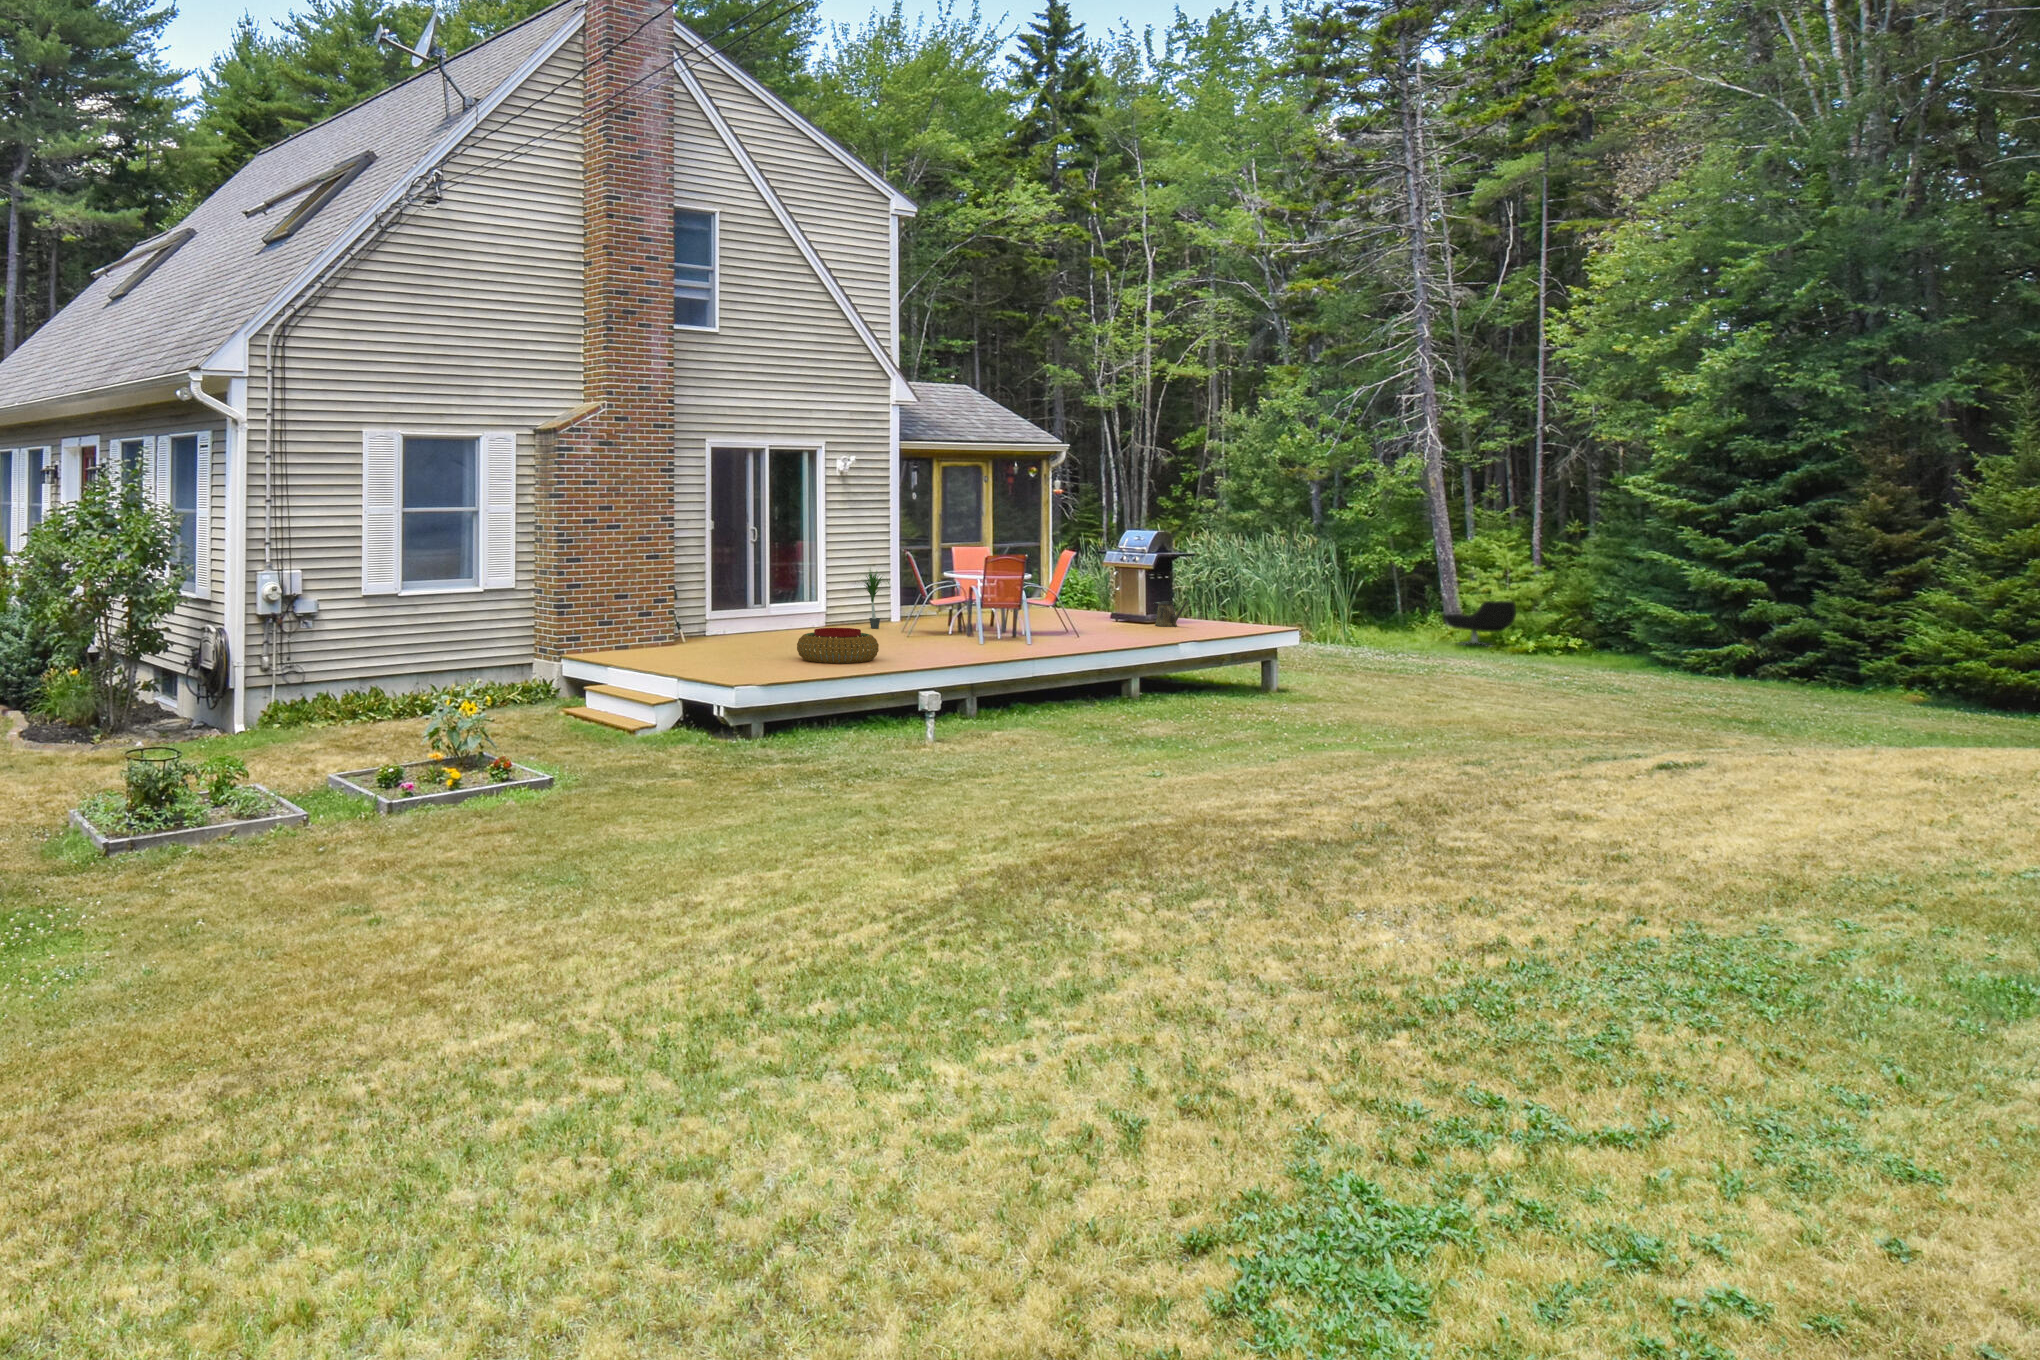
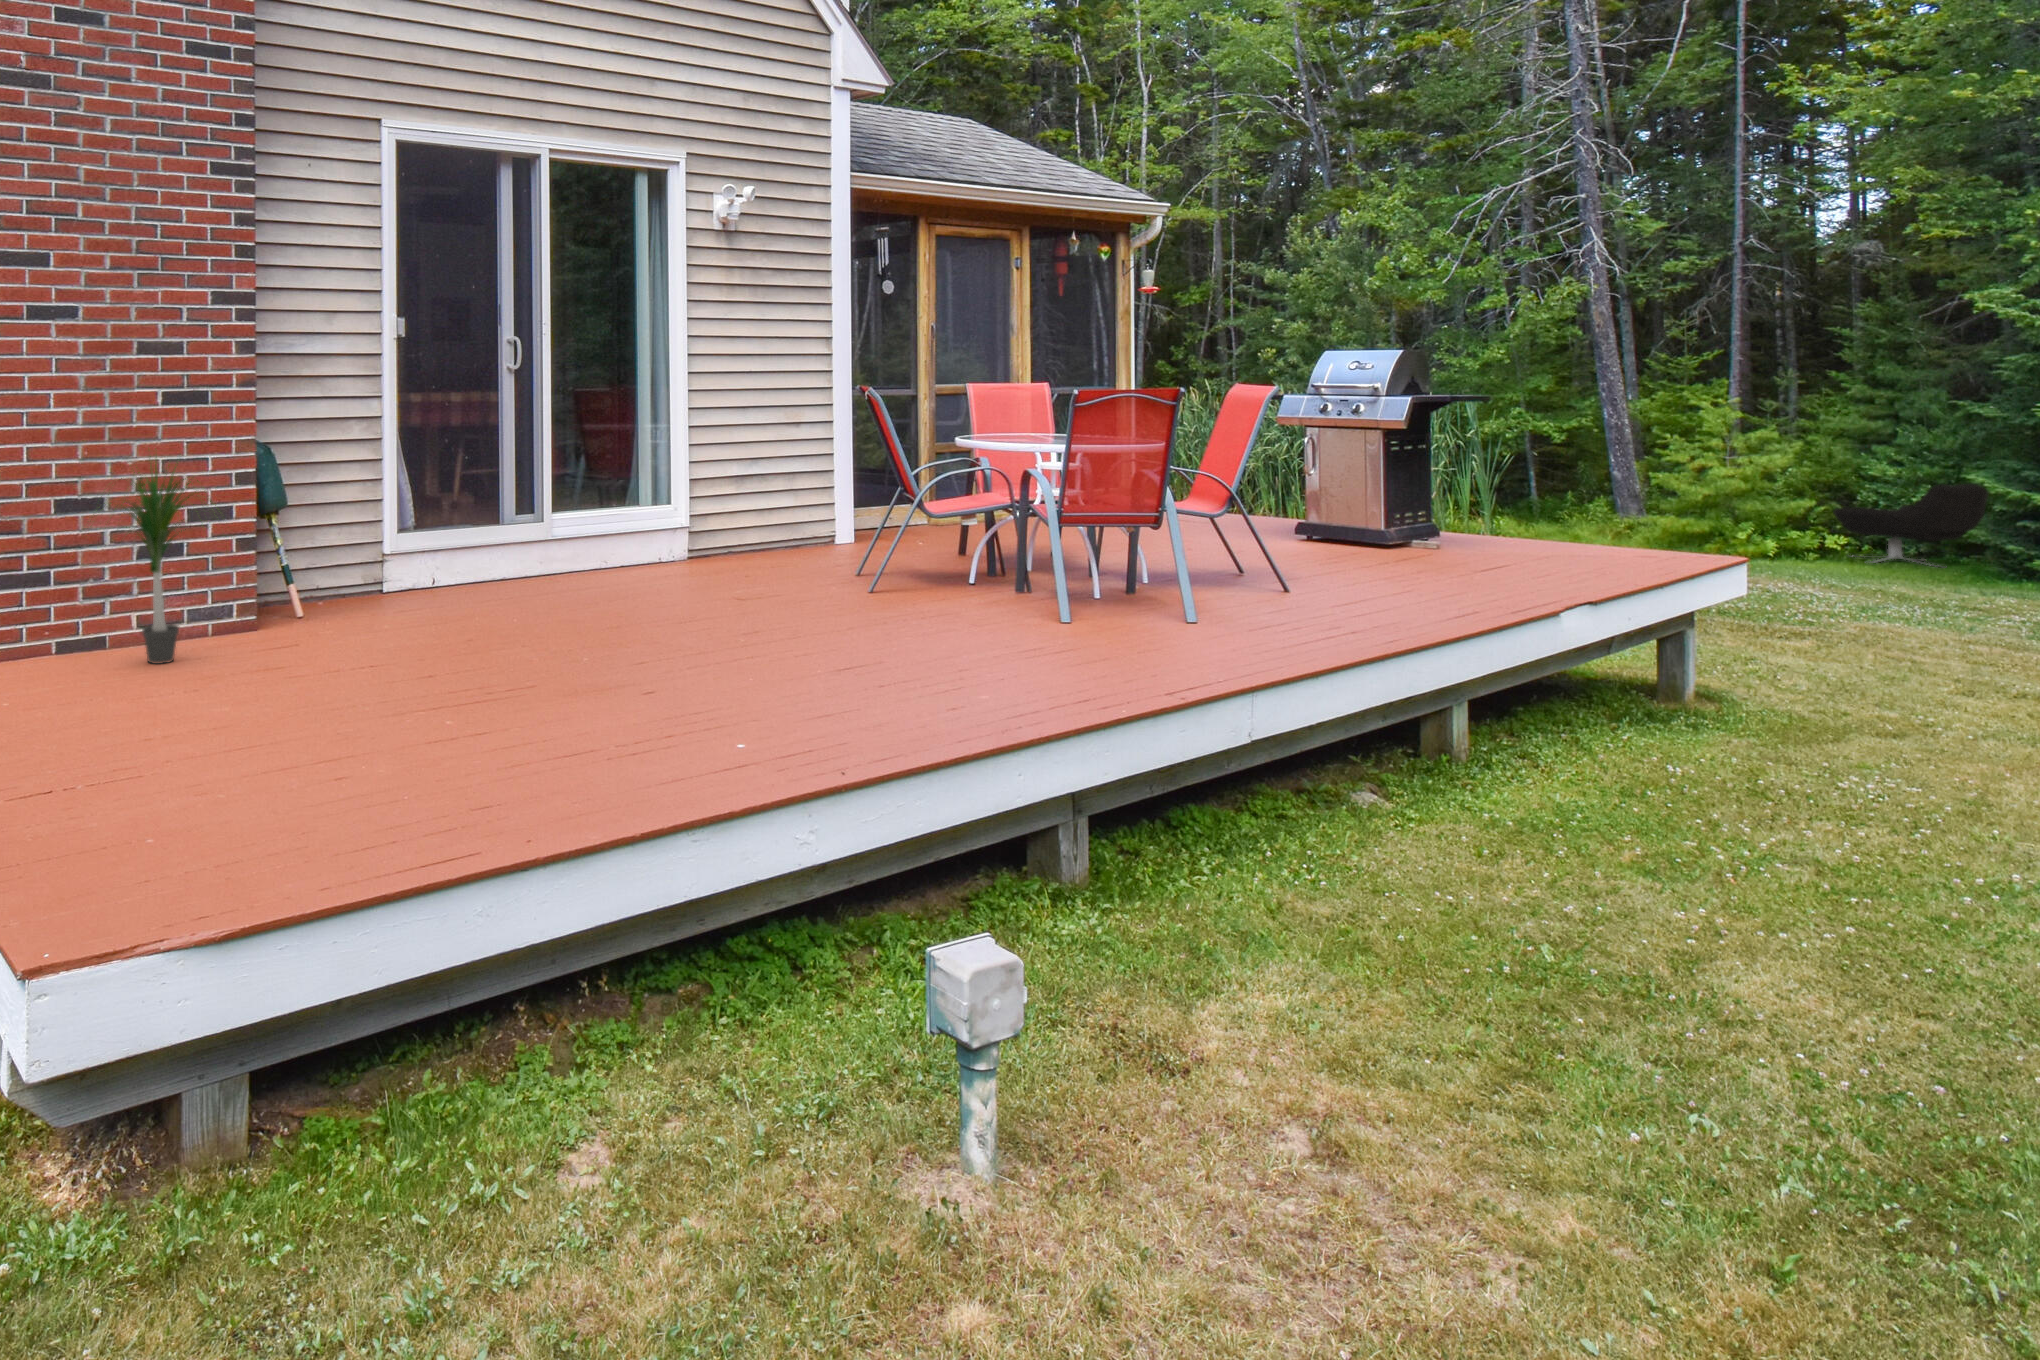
potted plant: present [863,570,889,629] -> present [93,456,216,664]
watering can: present [1153,600,1189,627] -> none [1404,495,1509,554]
pouf: present [797,628,879,663] -> none [499,605,763,743]

